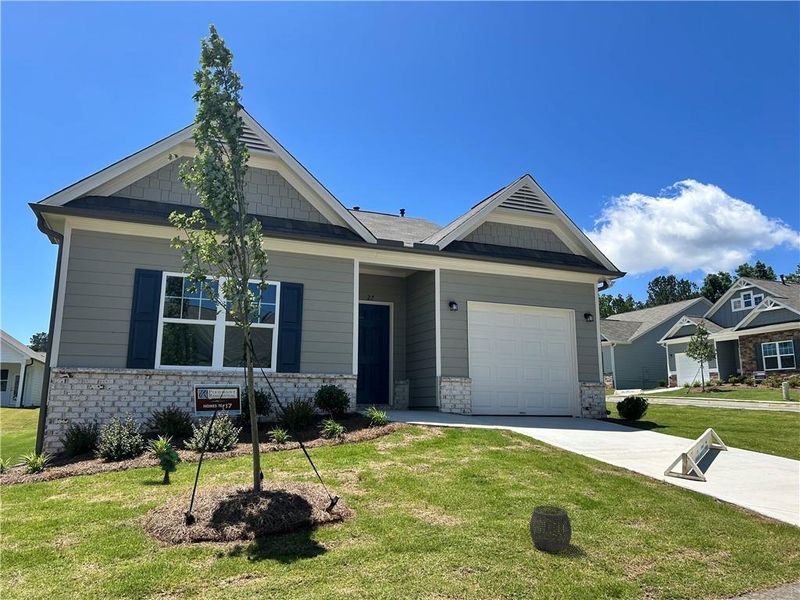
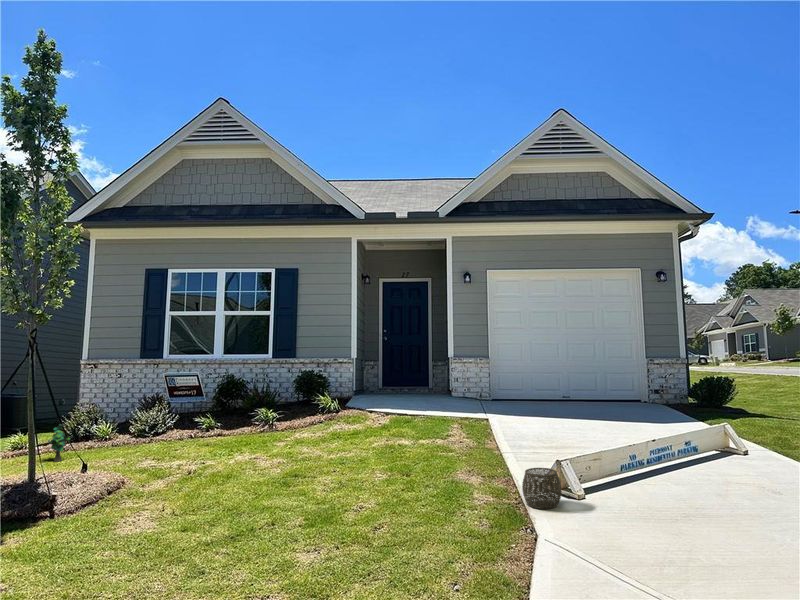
woven basket: present [530,506,572,551] -> present [522,468,562,509]

